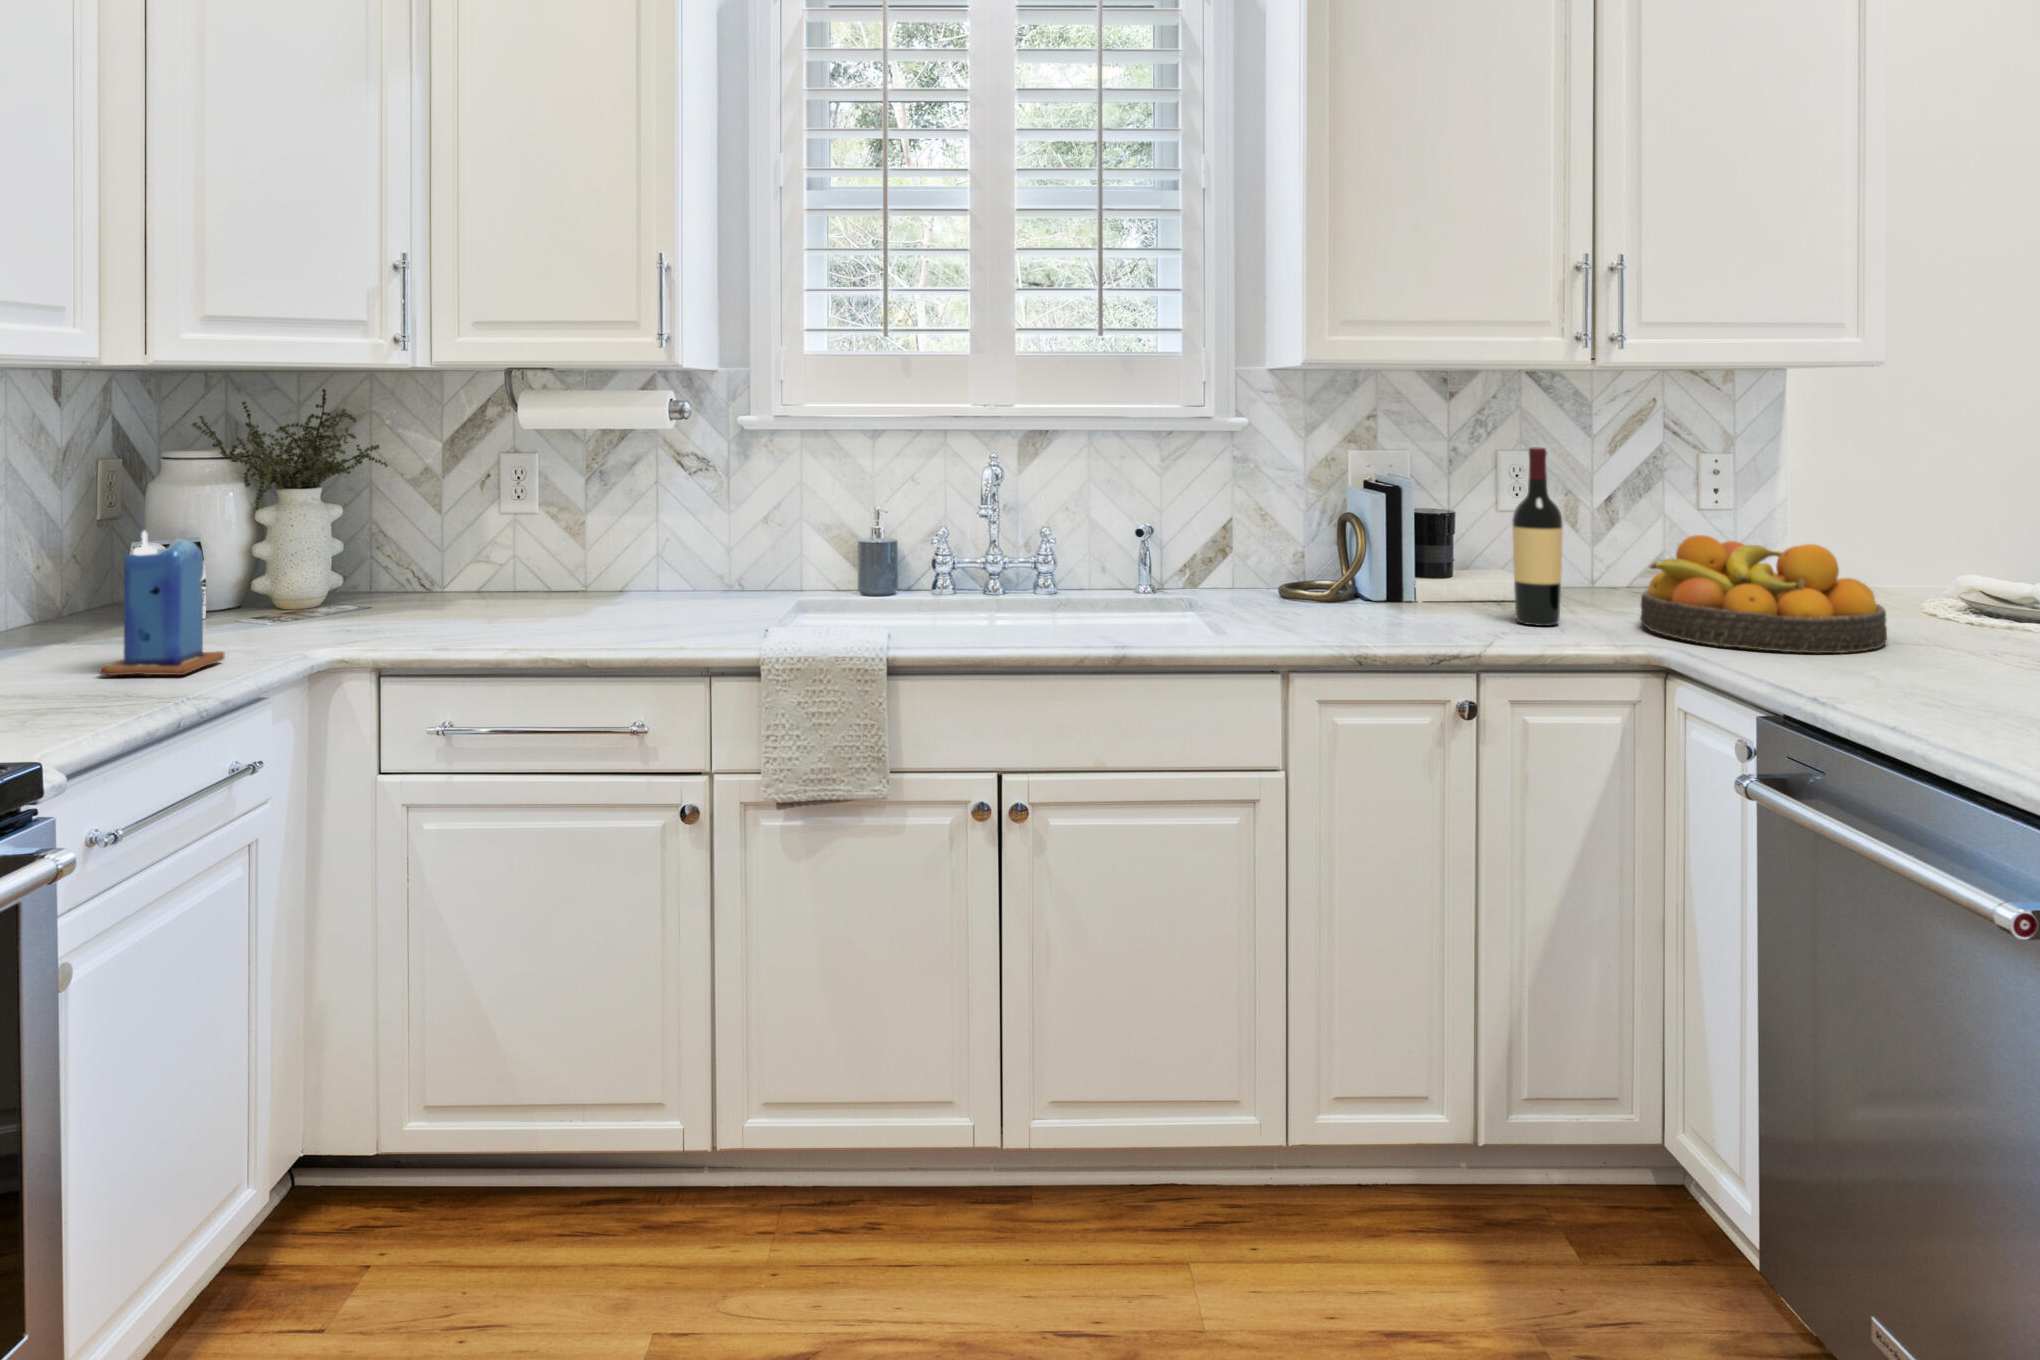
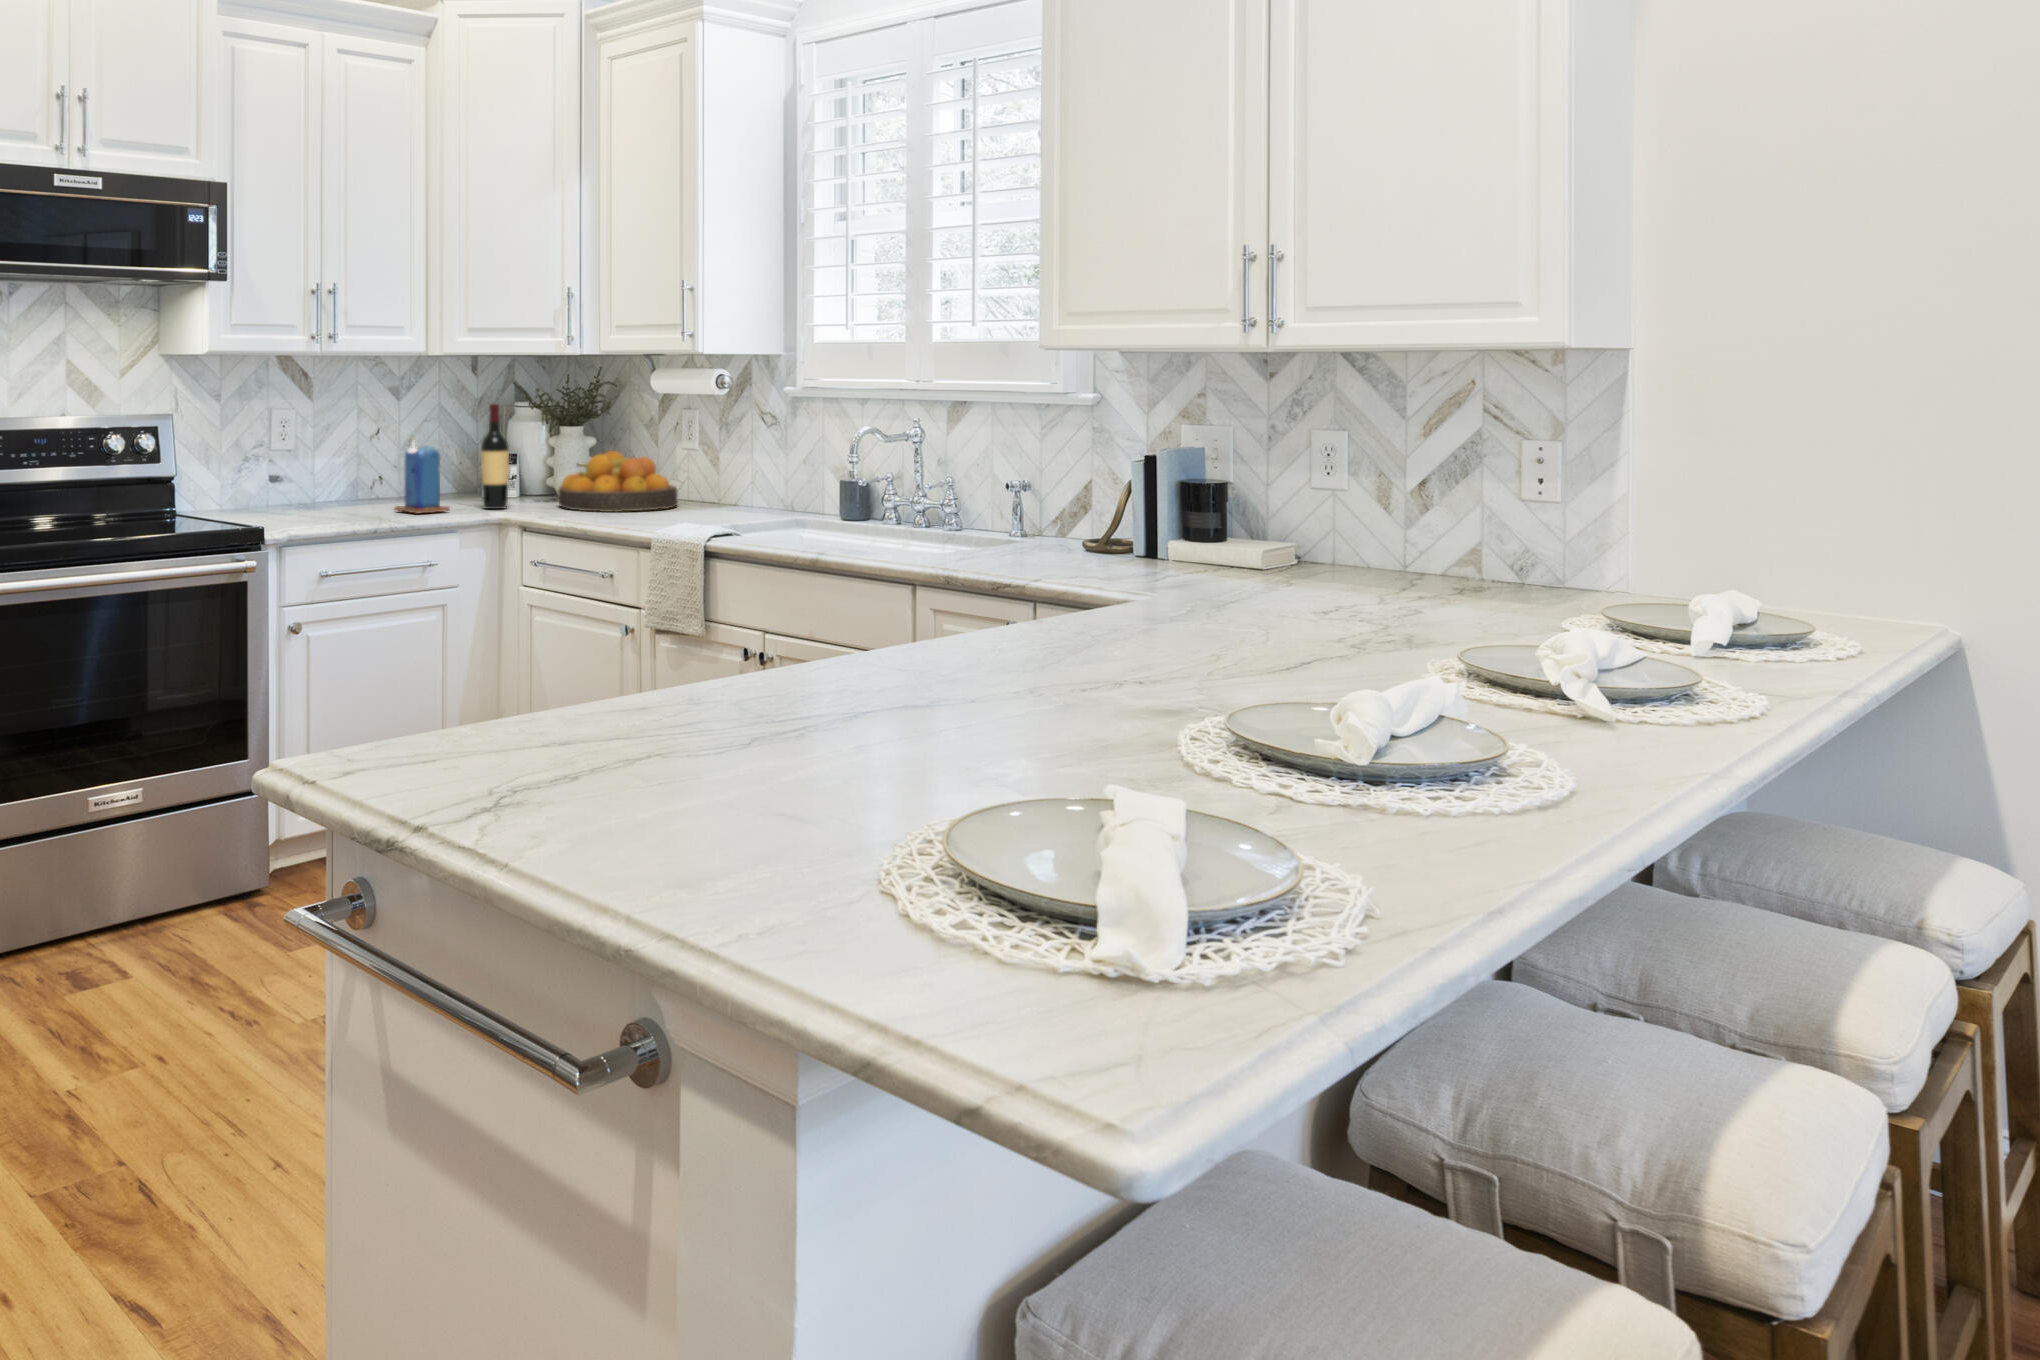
wine bottle: present [1512,447,1563,626] -> present [481,404,509,509]
fruit bowl: present [1640,535,1887,653] -> present [558,451,678,512]

